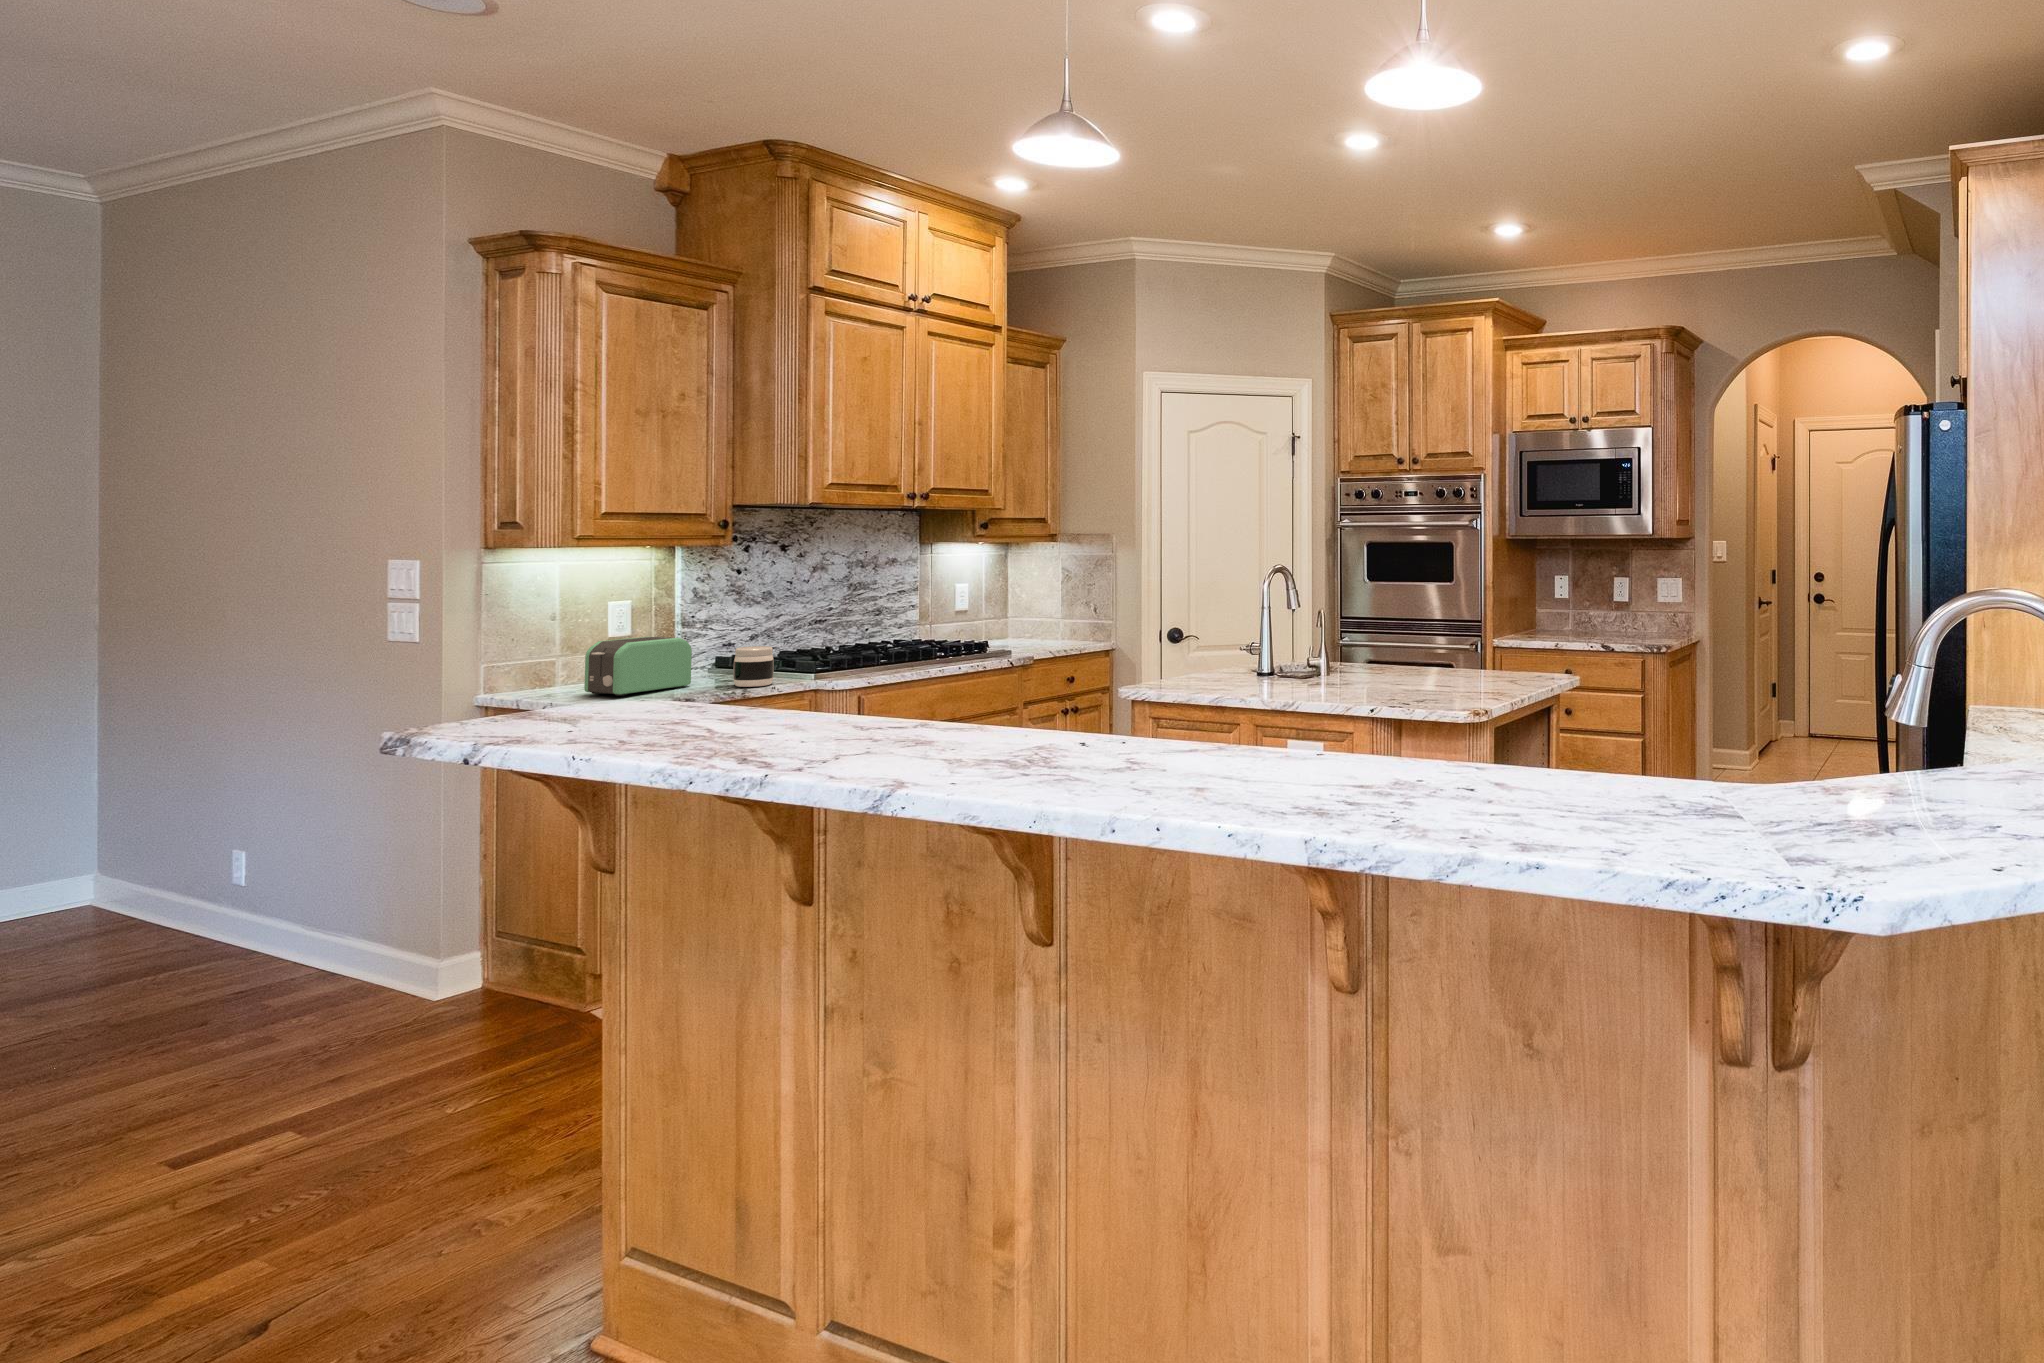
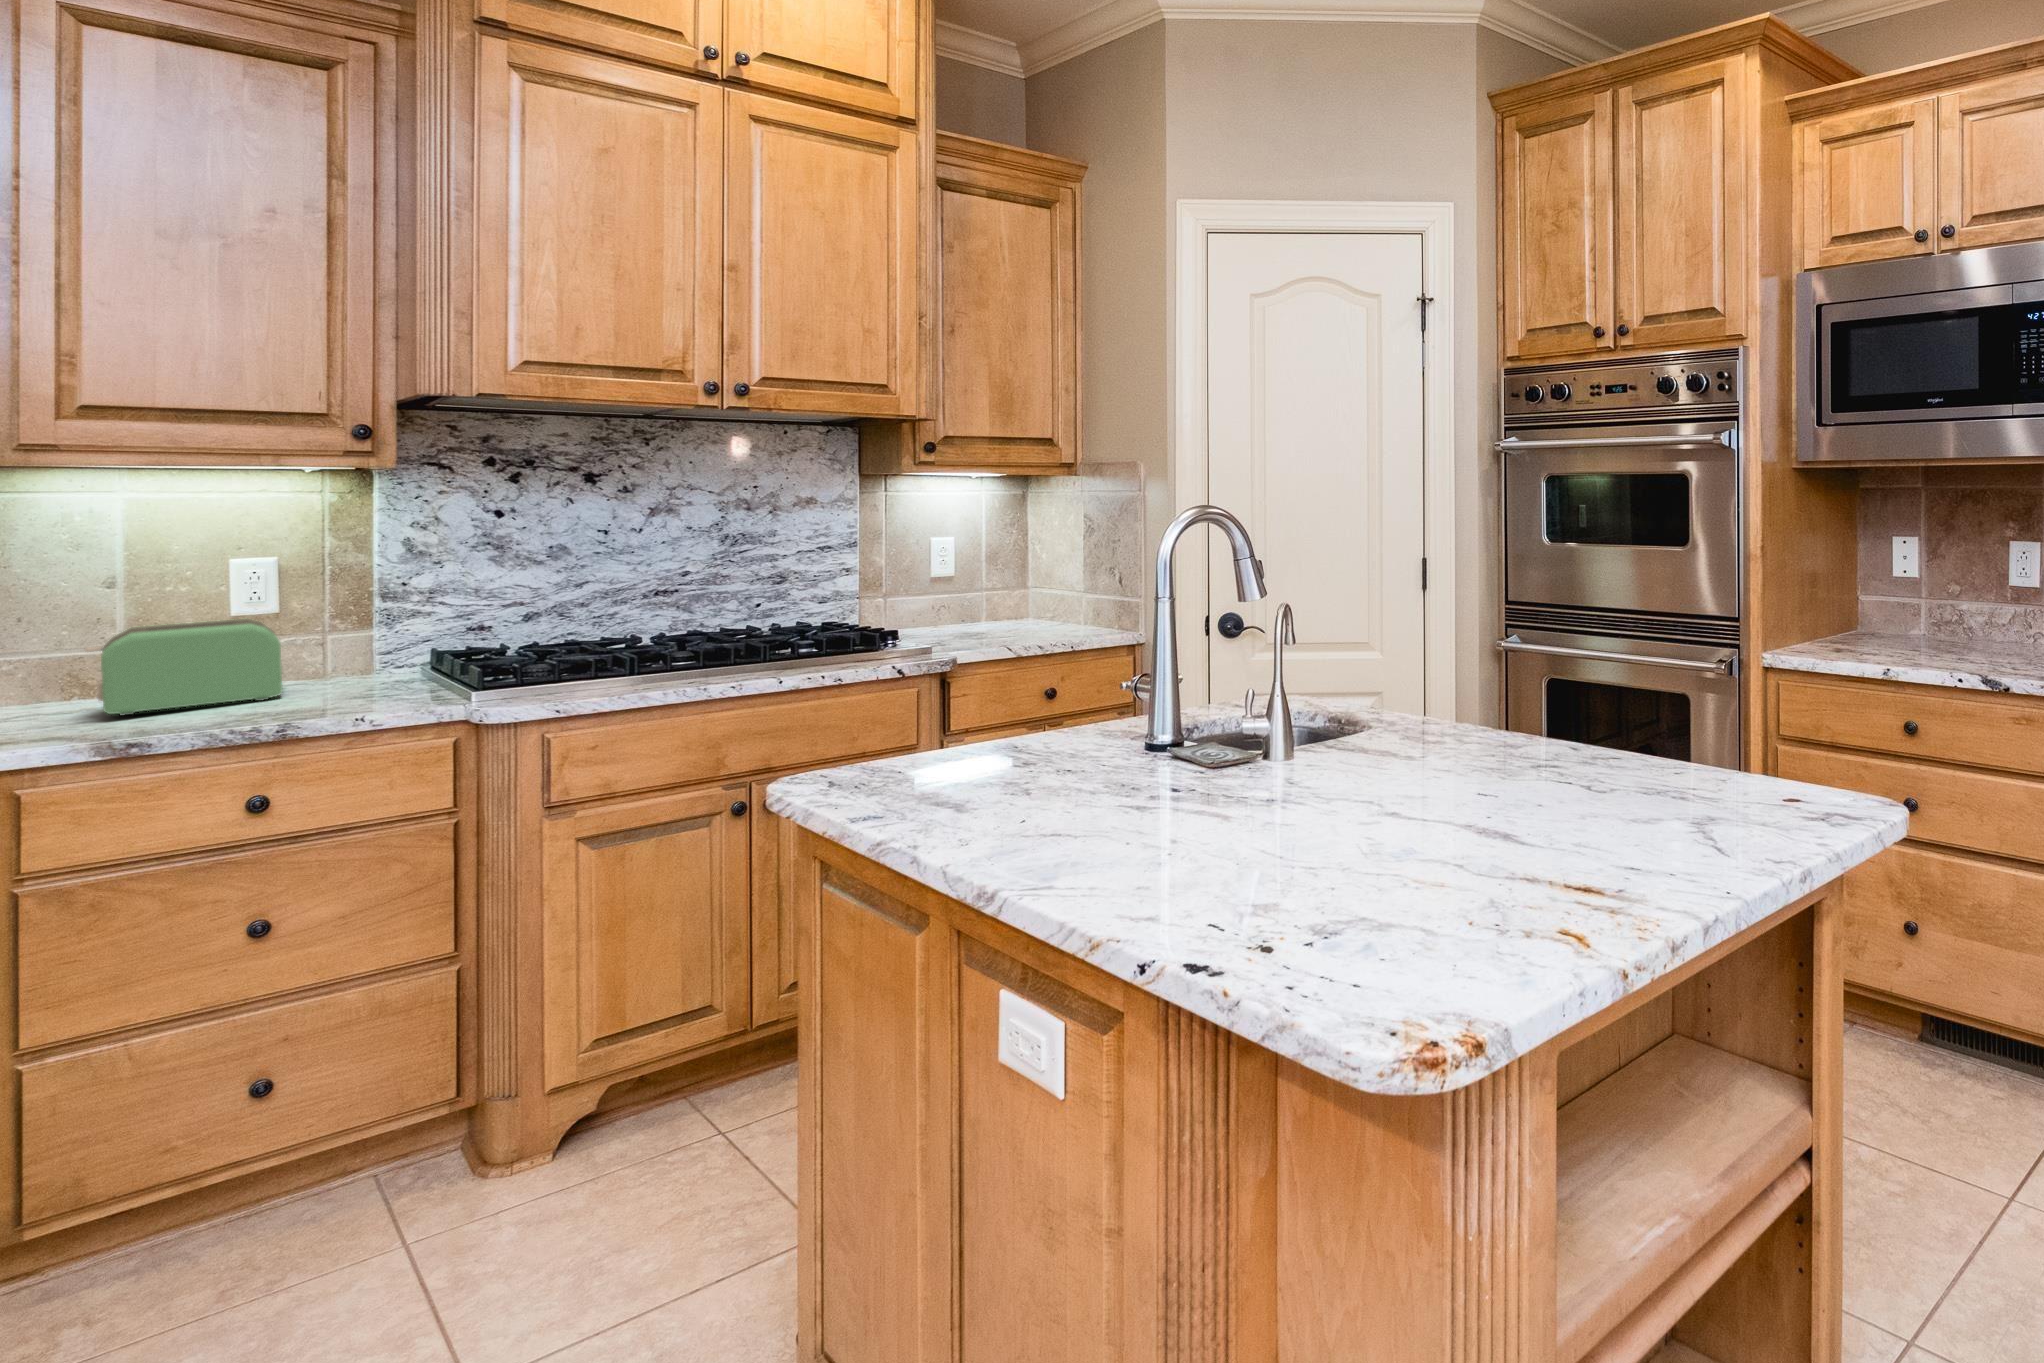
jar: present [733,646,774,687] -> none [312,640,386,707]

